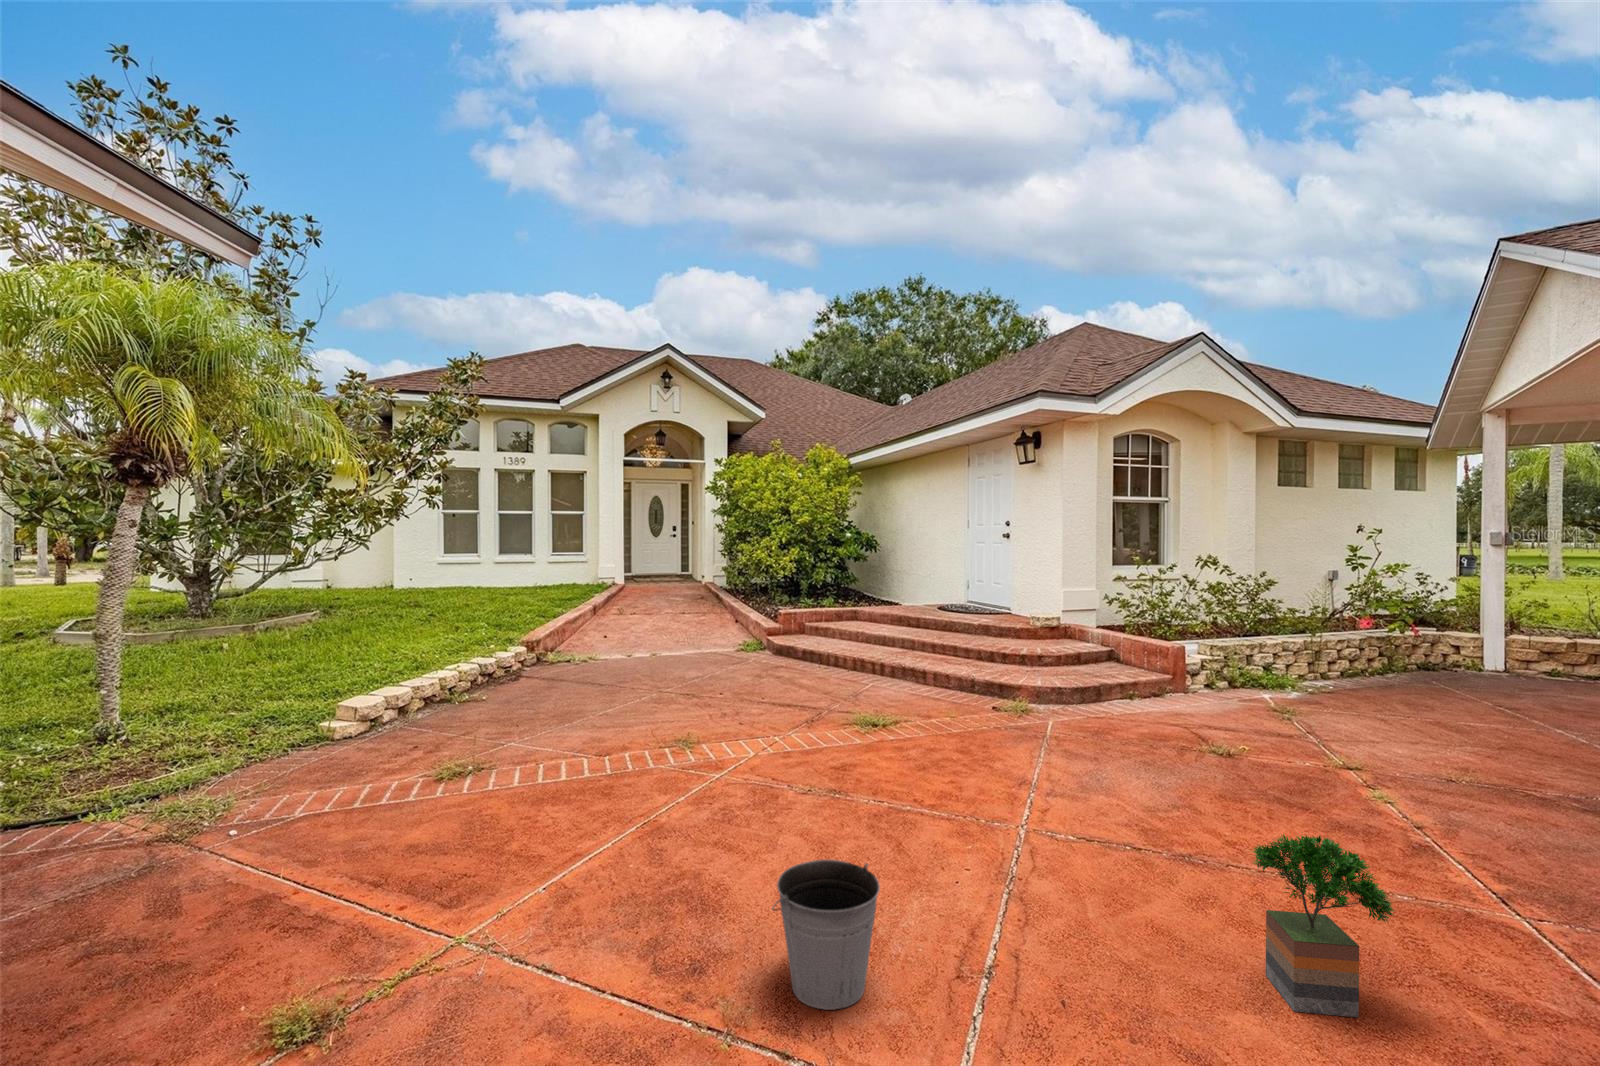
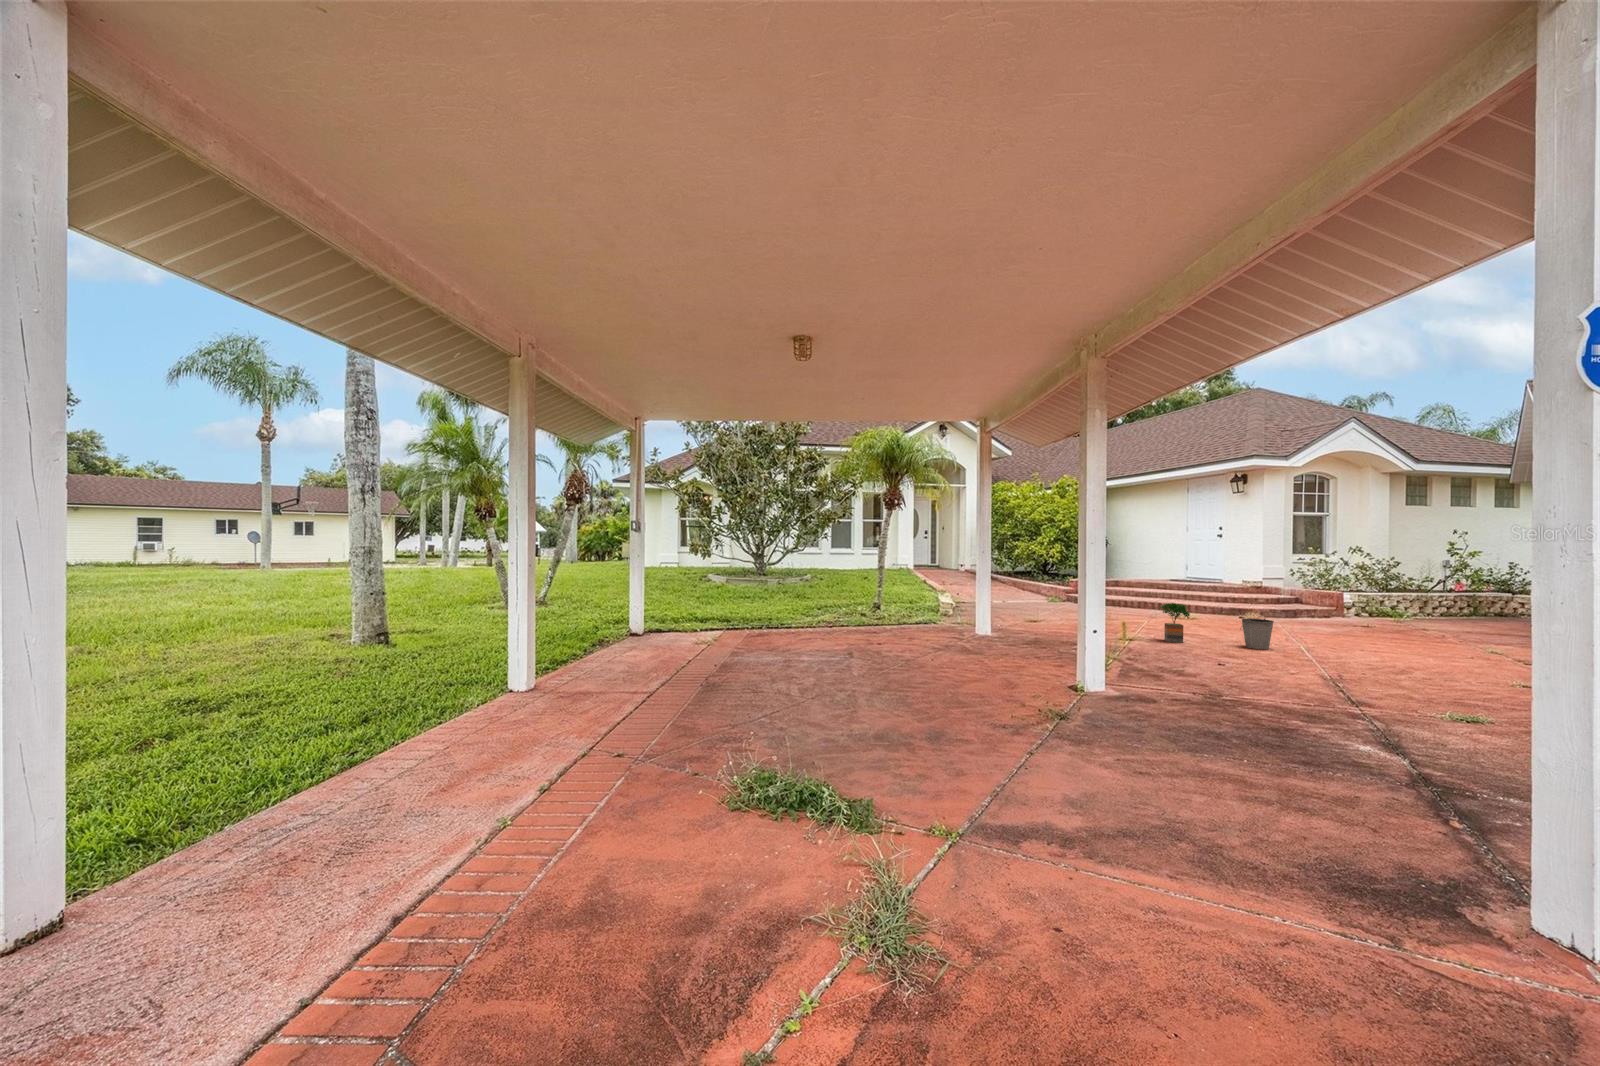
potted tree: present [1252,834,1394,1017] -> present [1161,603,1190,643]

